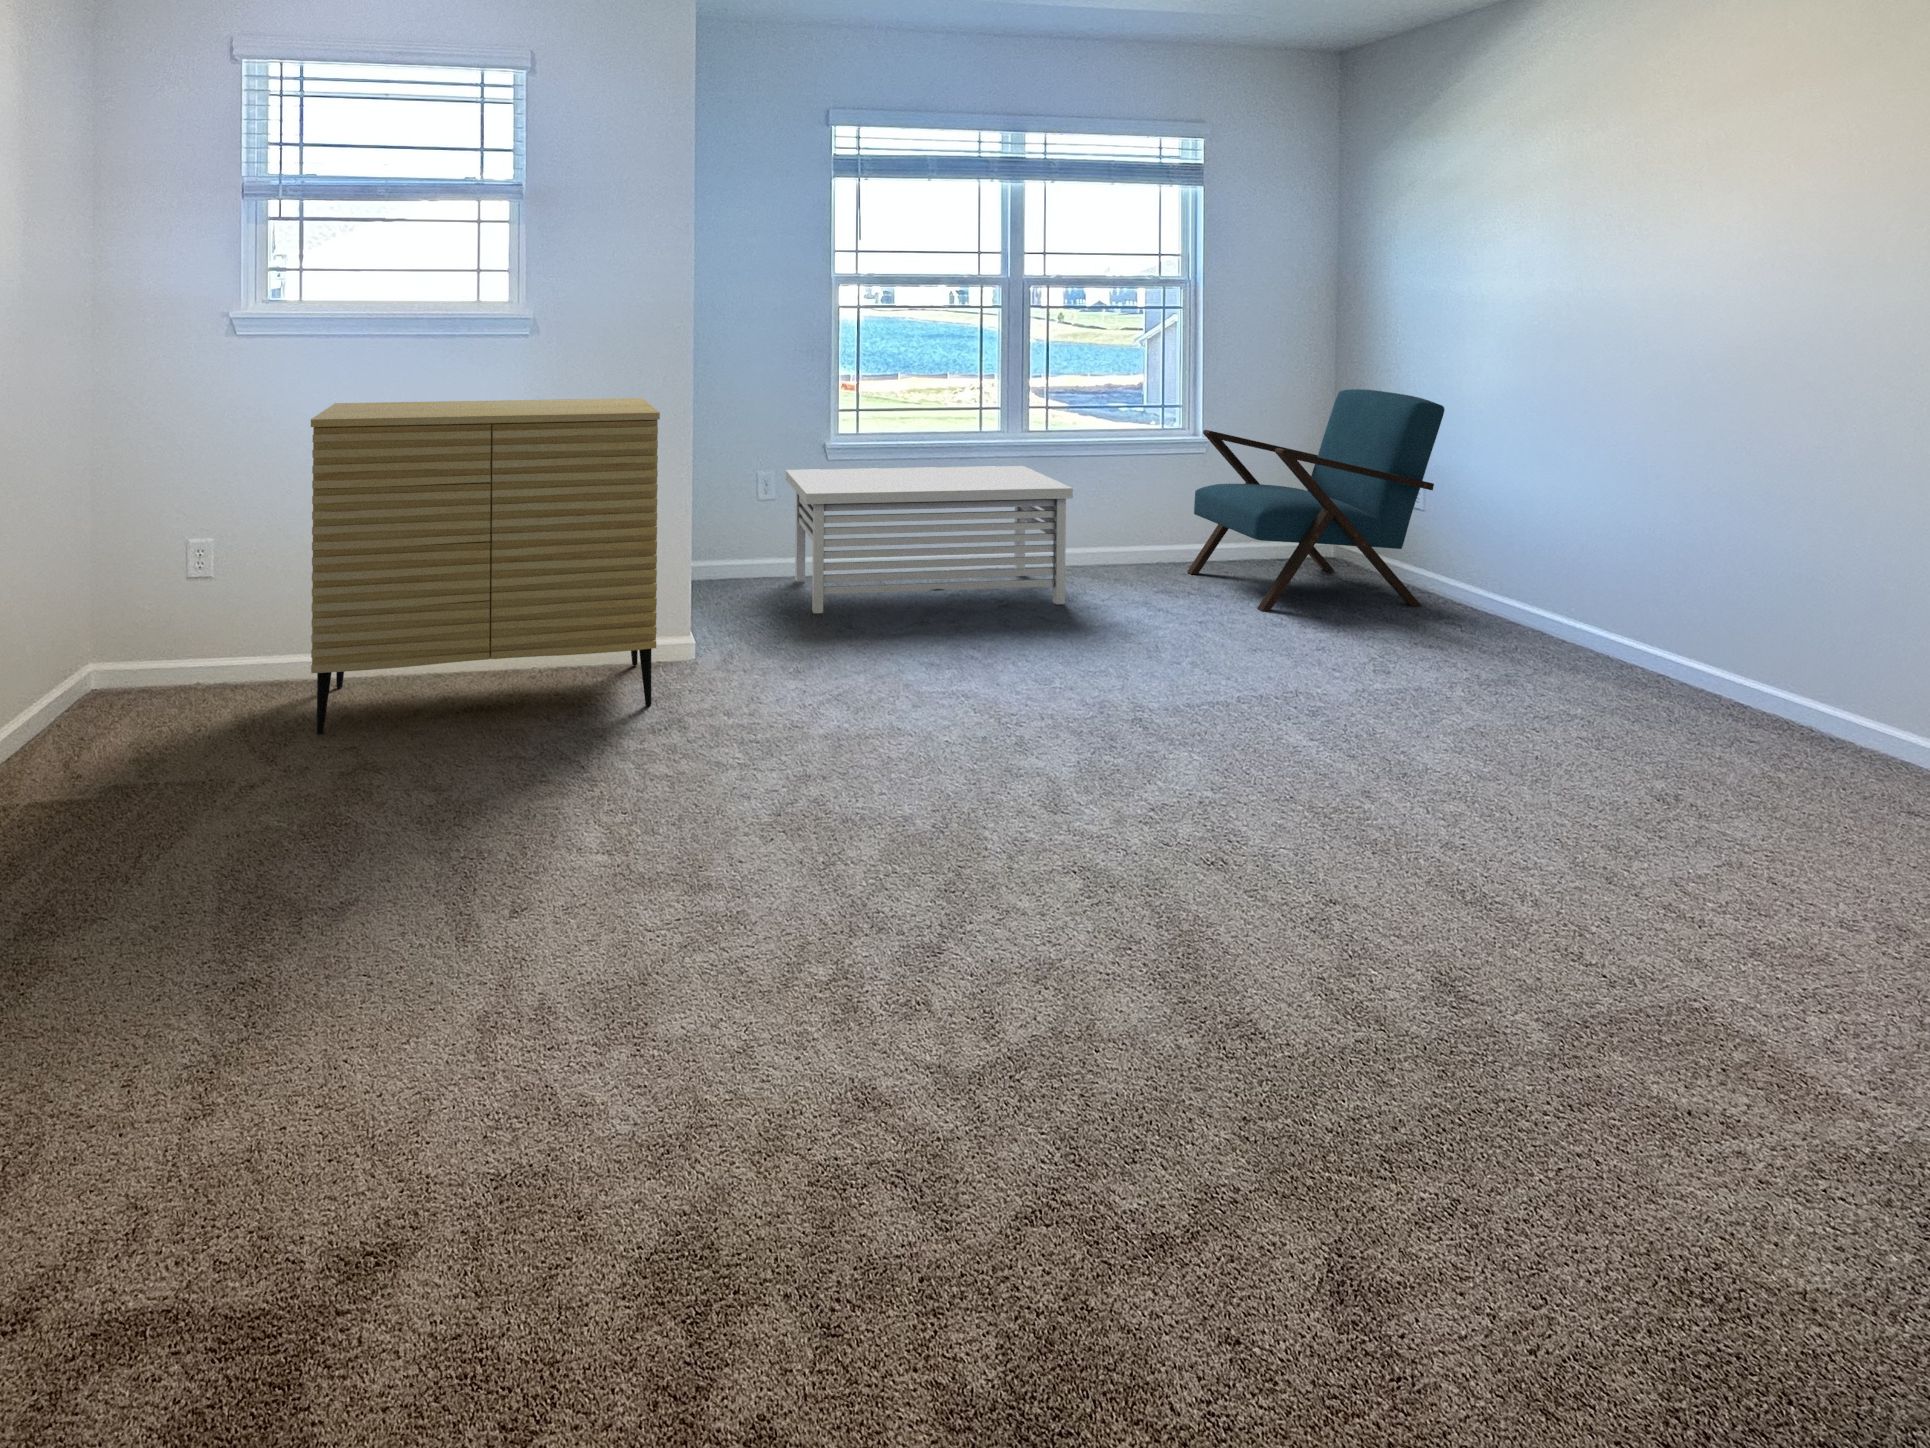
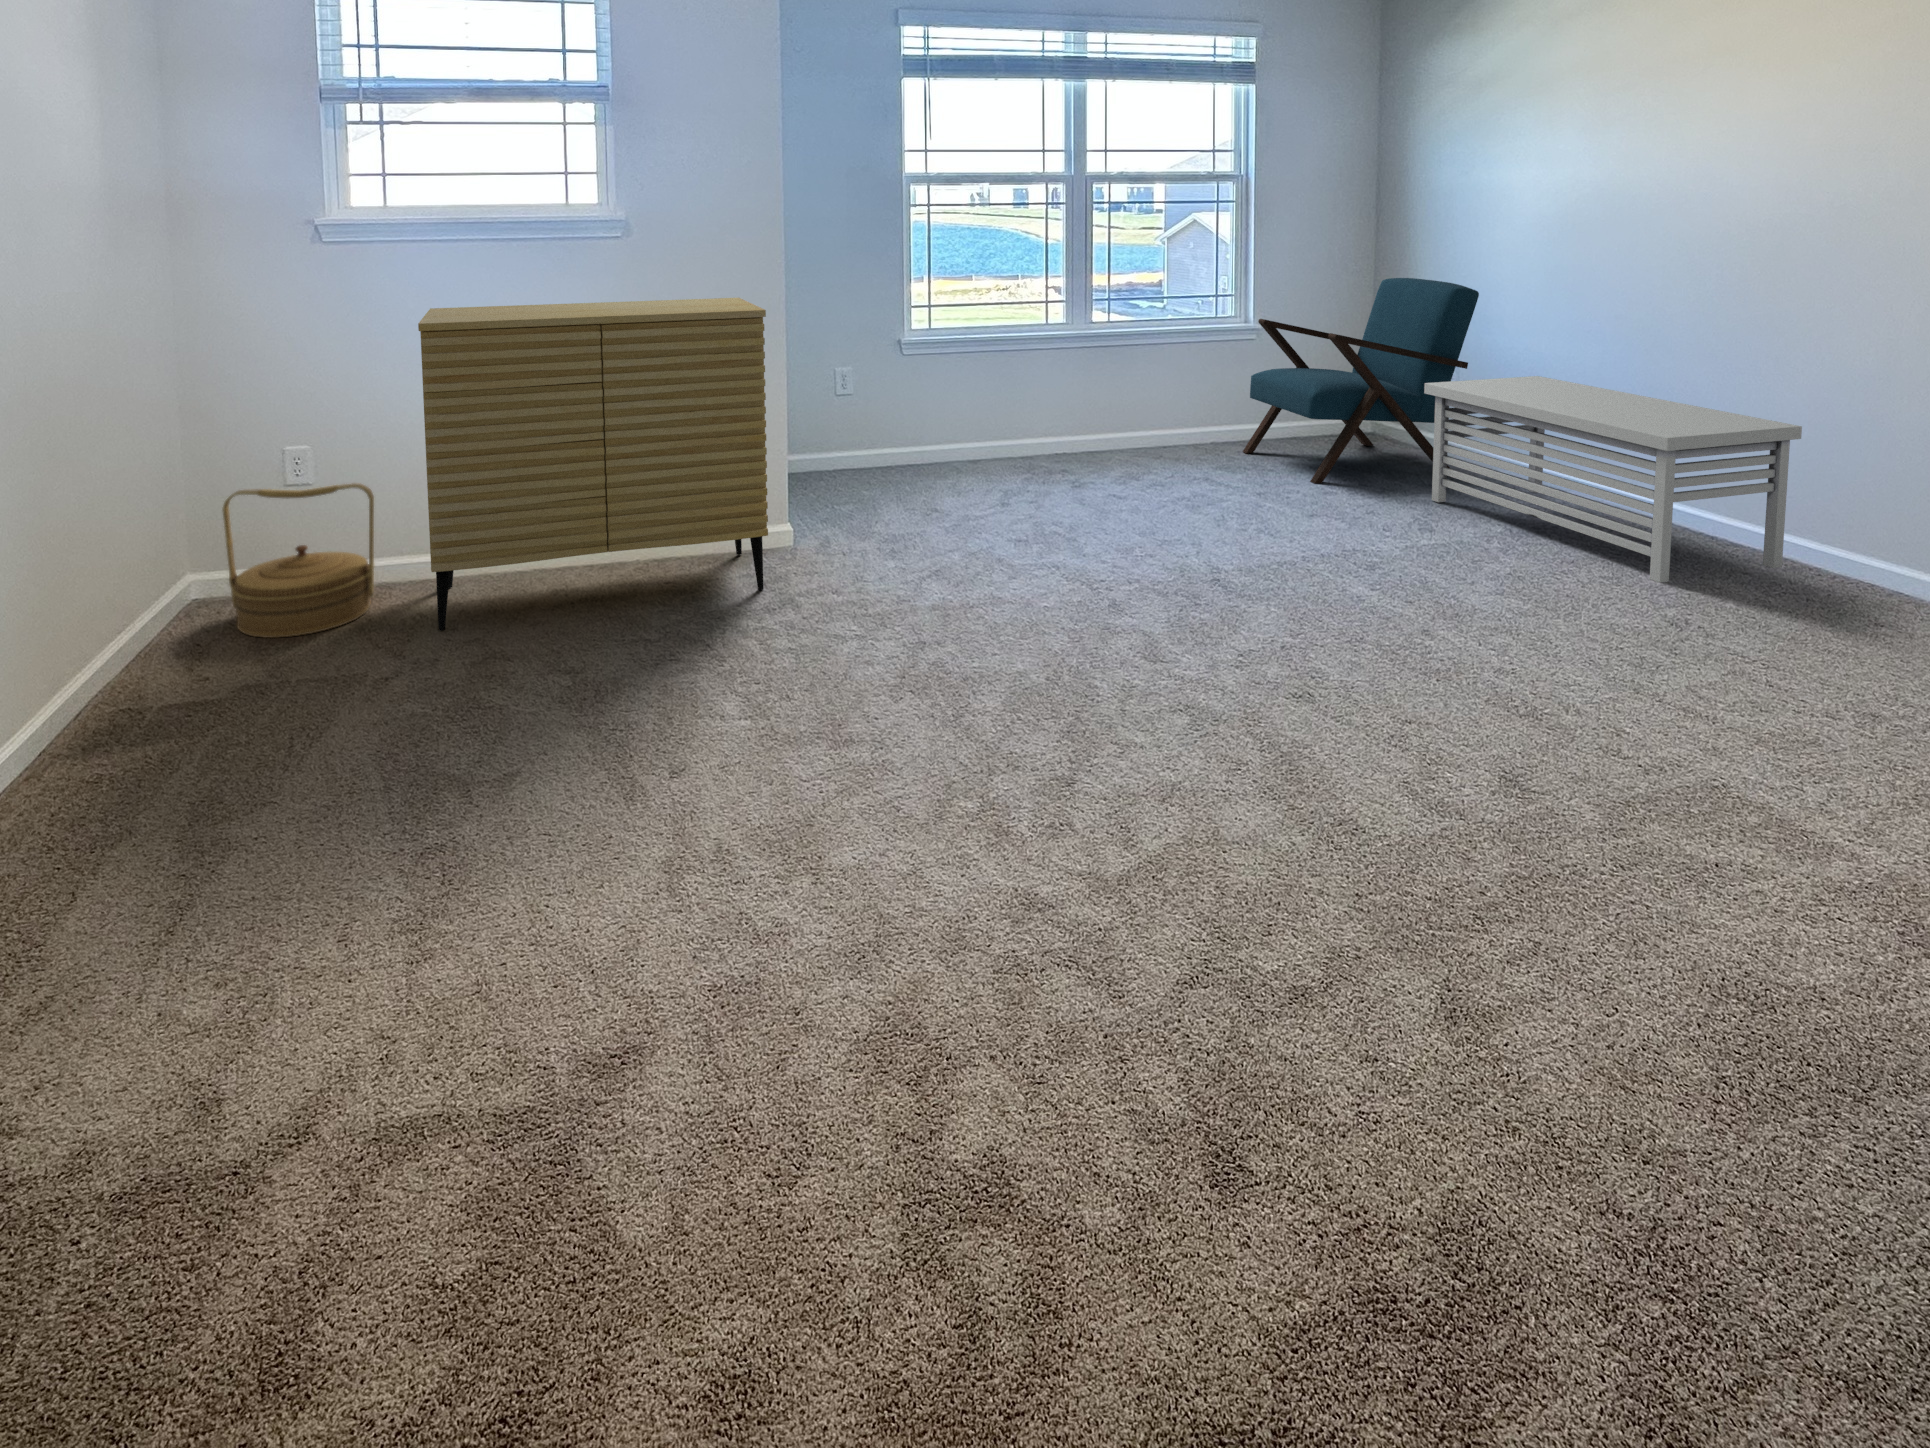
storage bench: present [786,466,1073,613] -> present [1424,376,1802,583]
woven basket: none [120,578,267,733] -> present [222,483,374,638]

